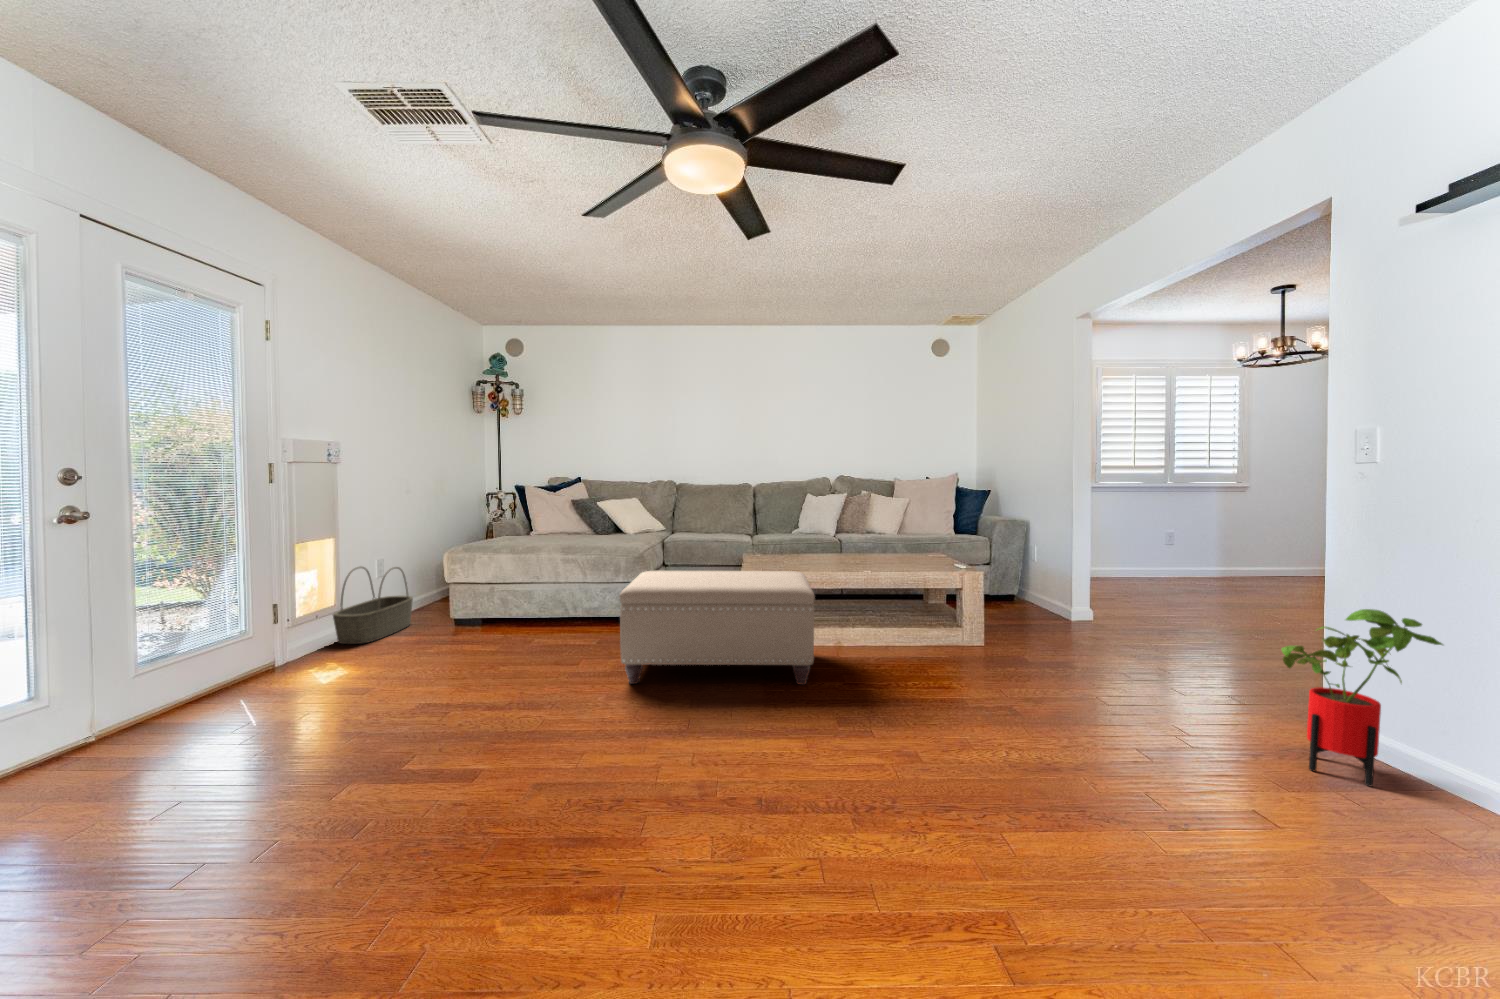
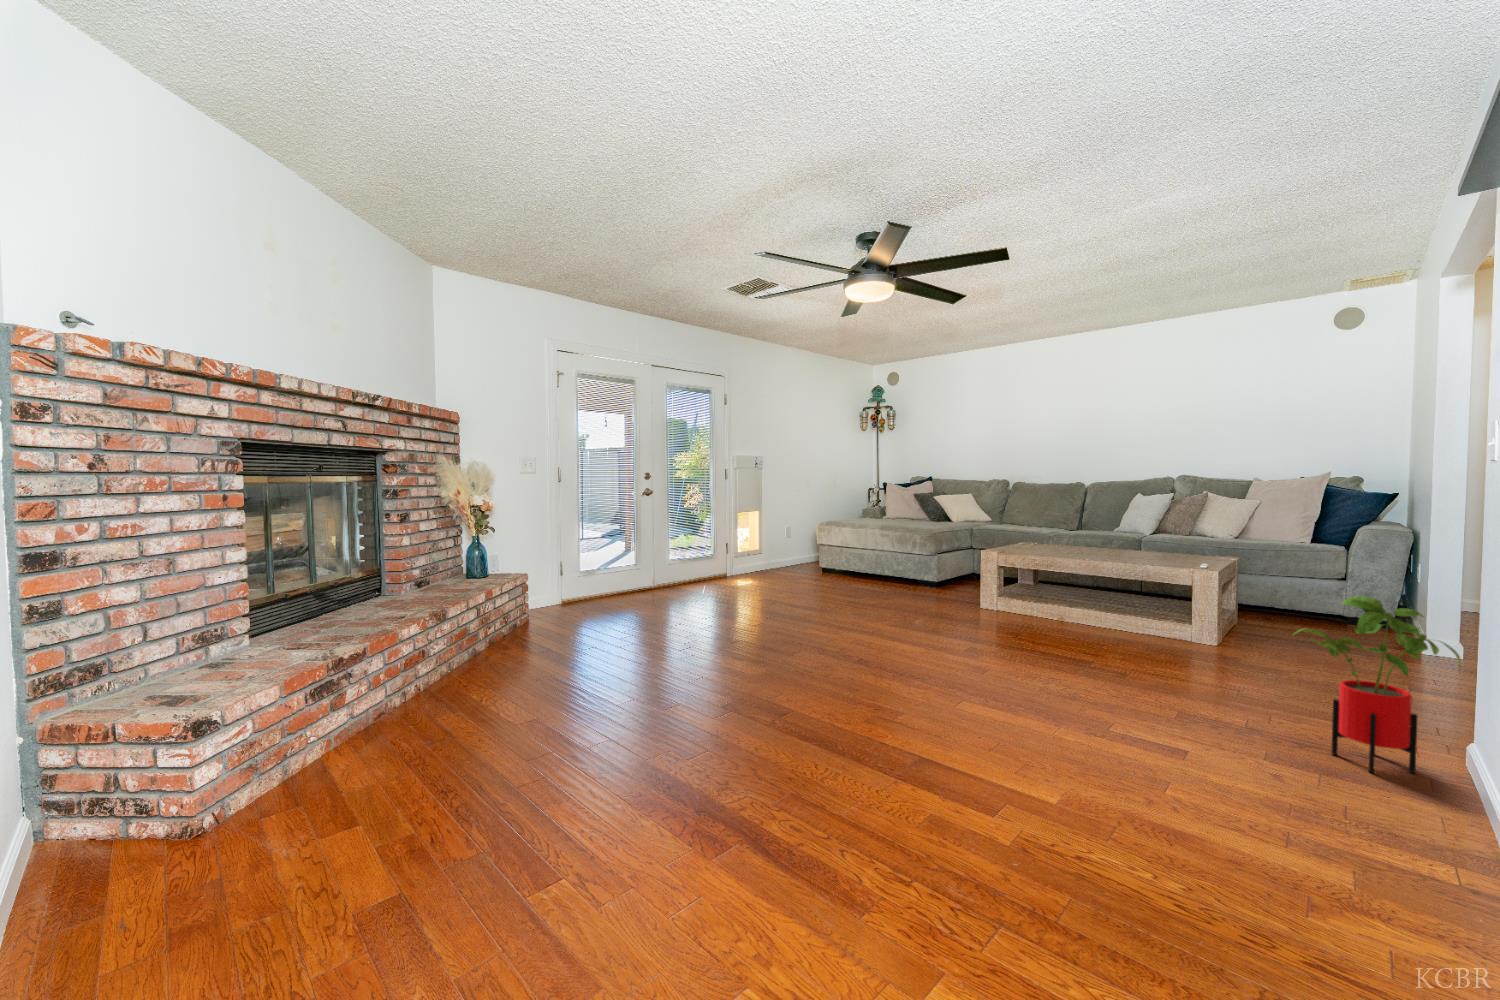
basket: present [333,566,413,644] -> none [755,531,800,575]
ottoman: present [619,571,815,685] -> none [865,542,1020,631]

